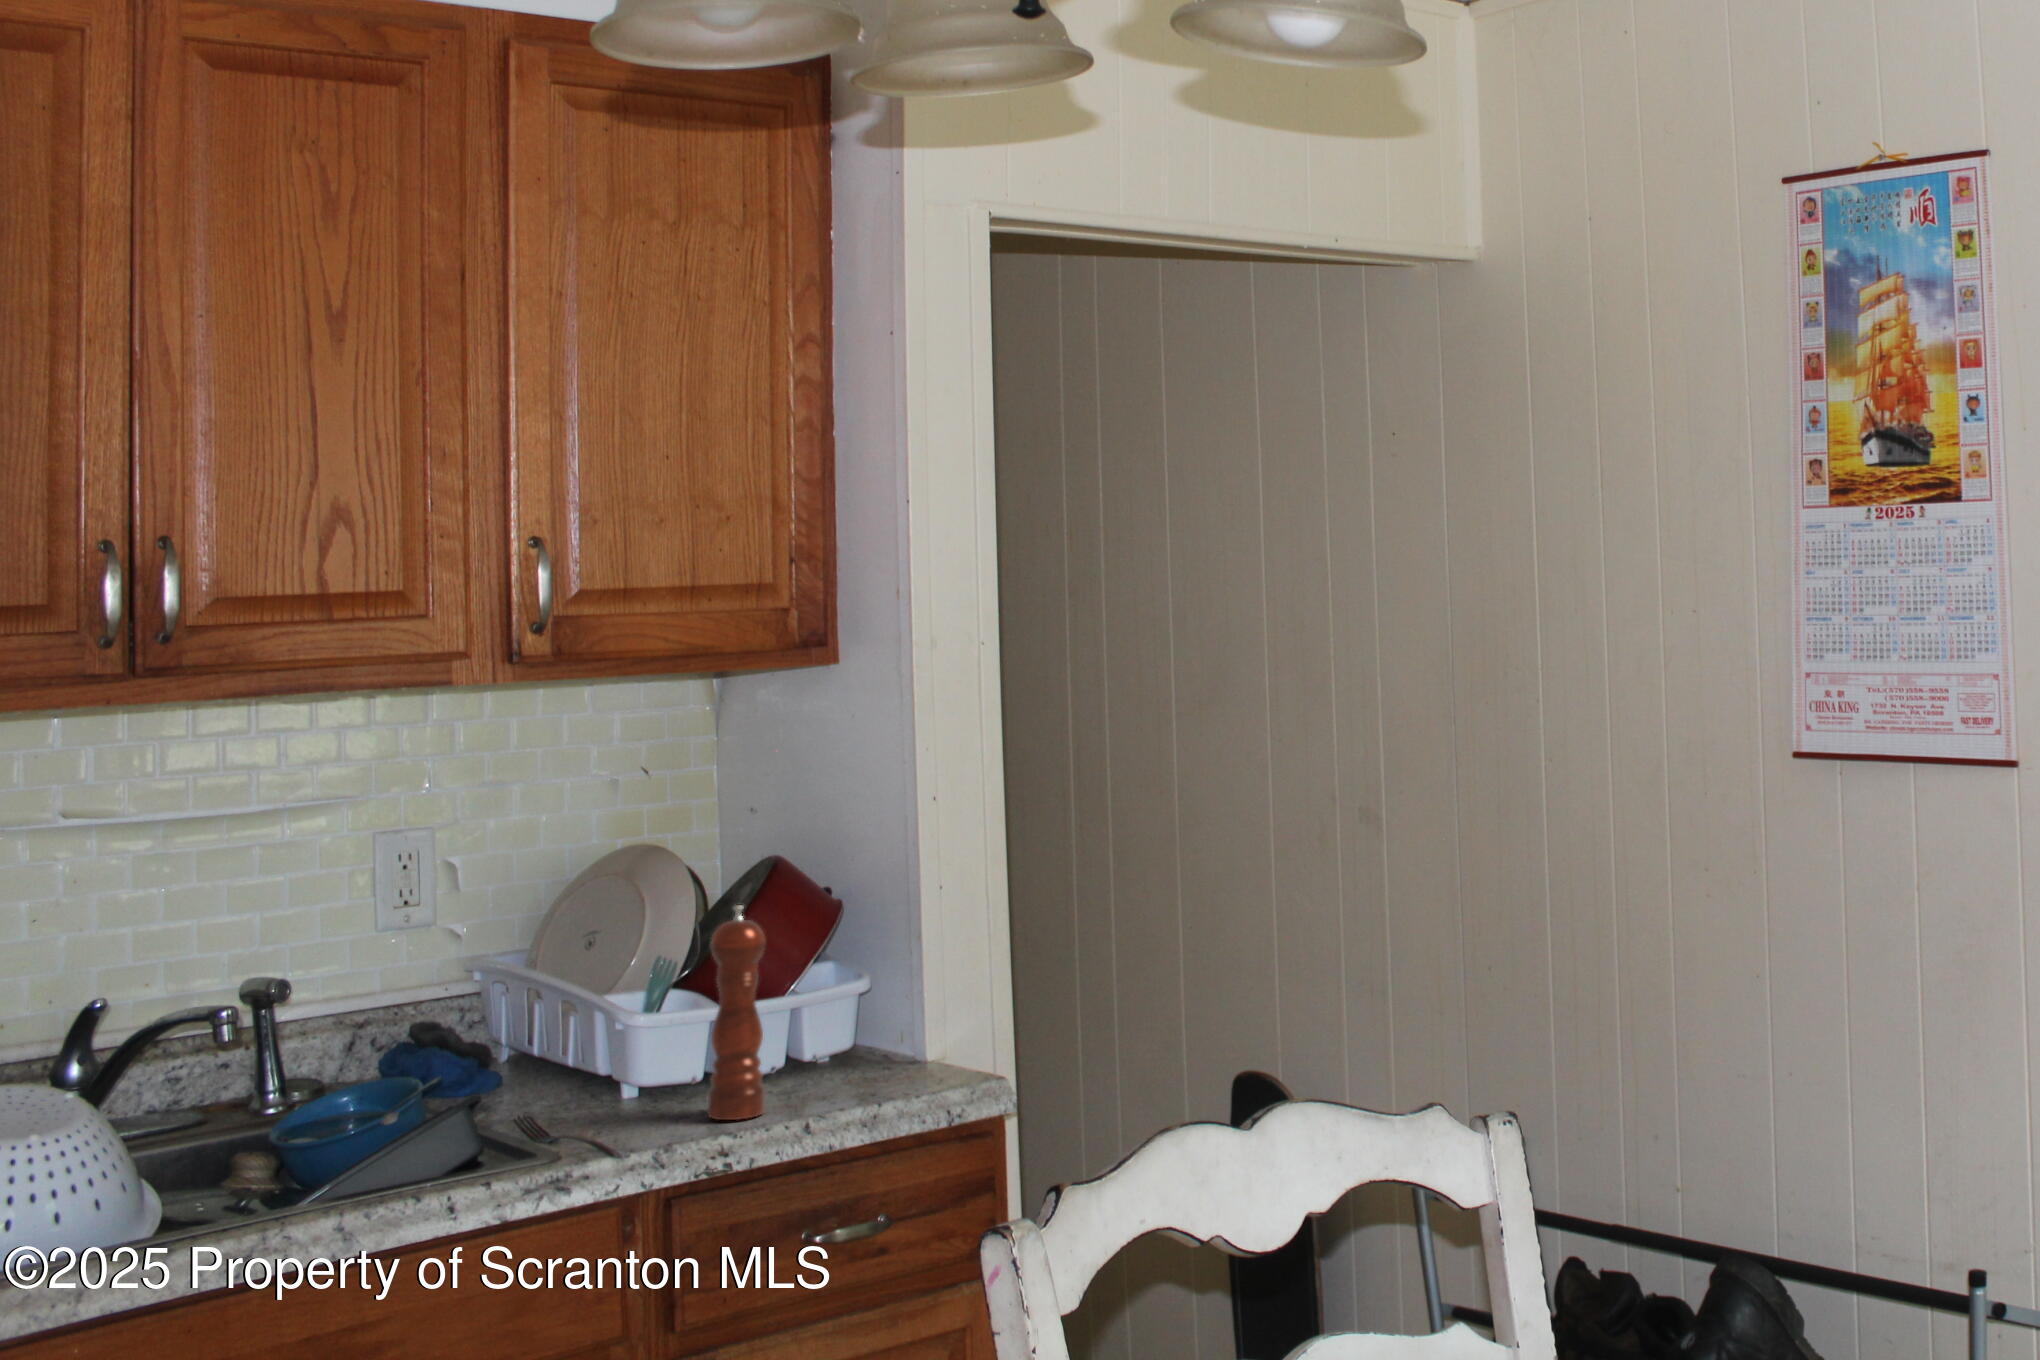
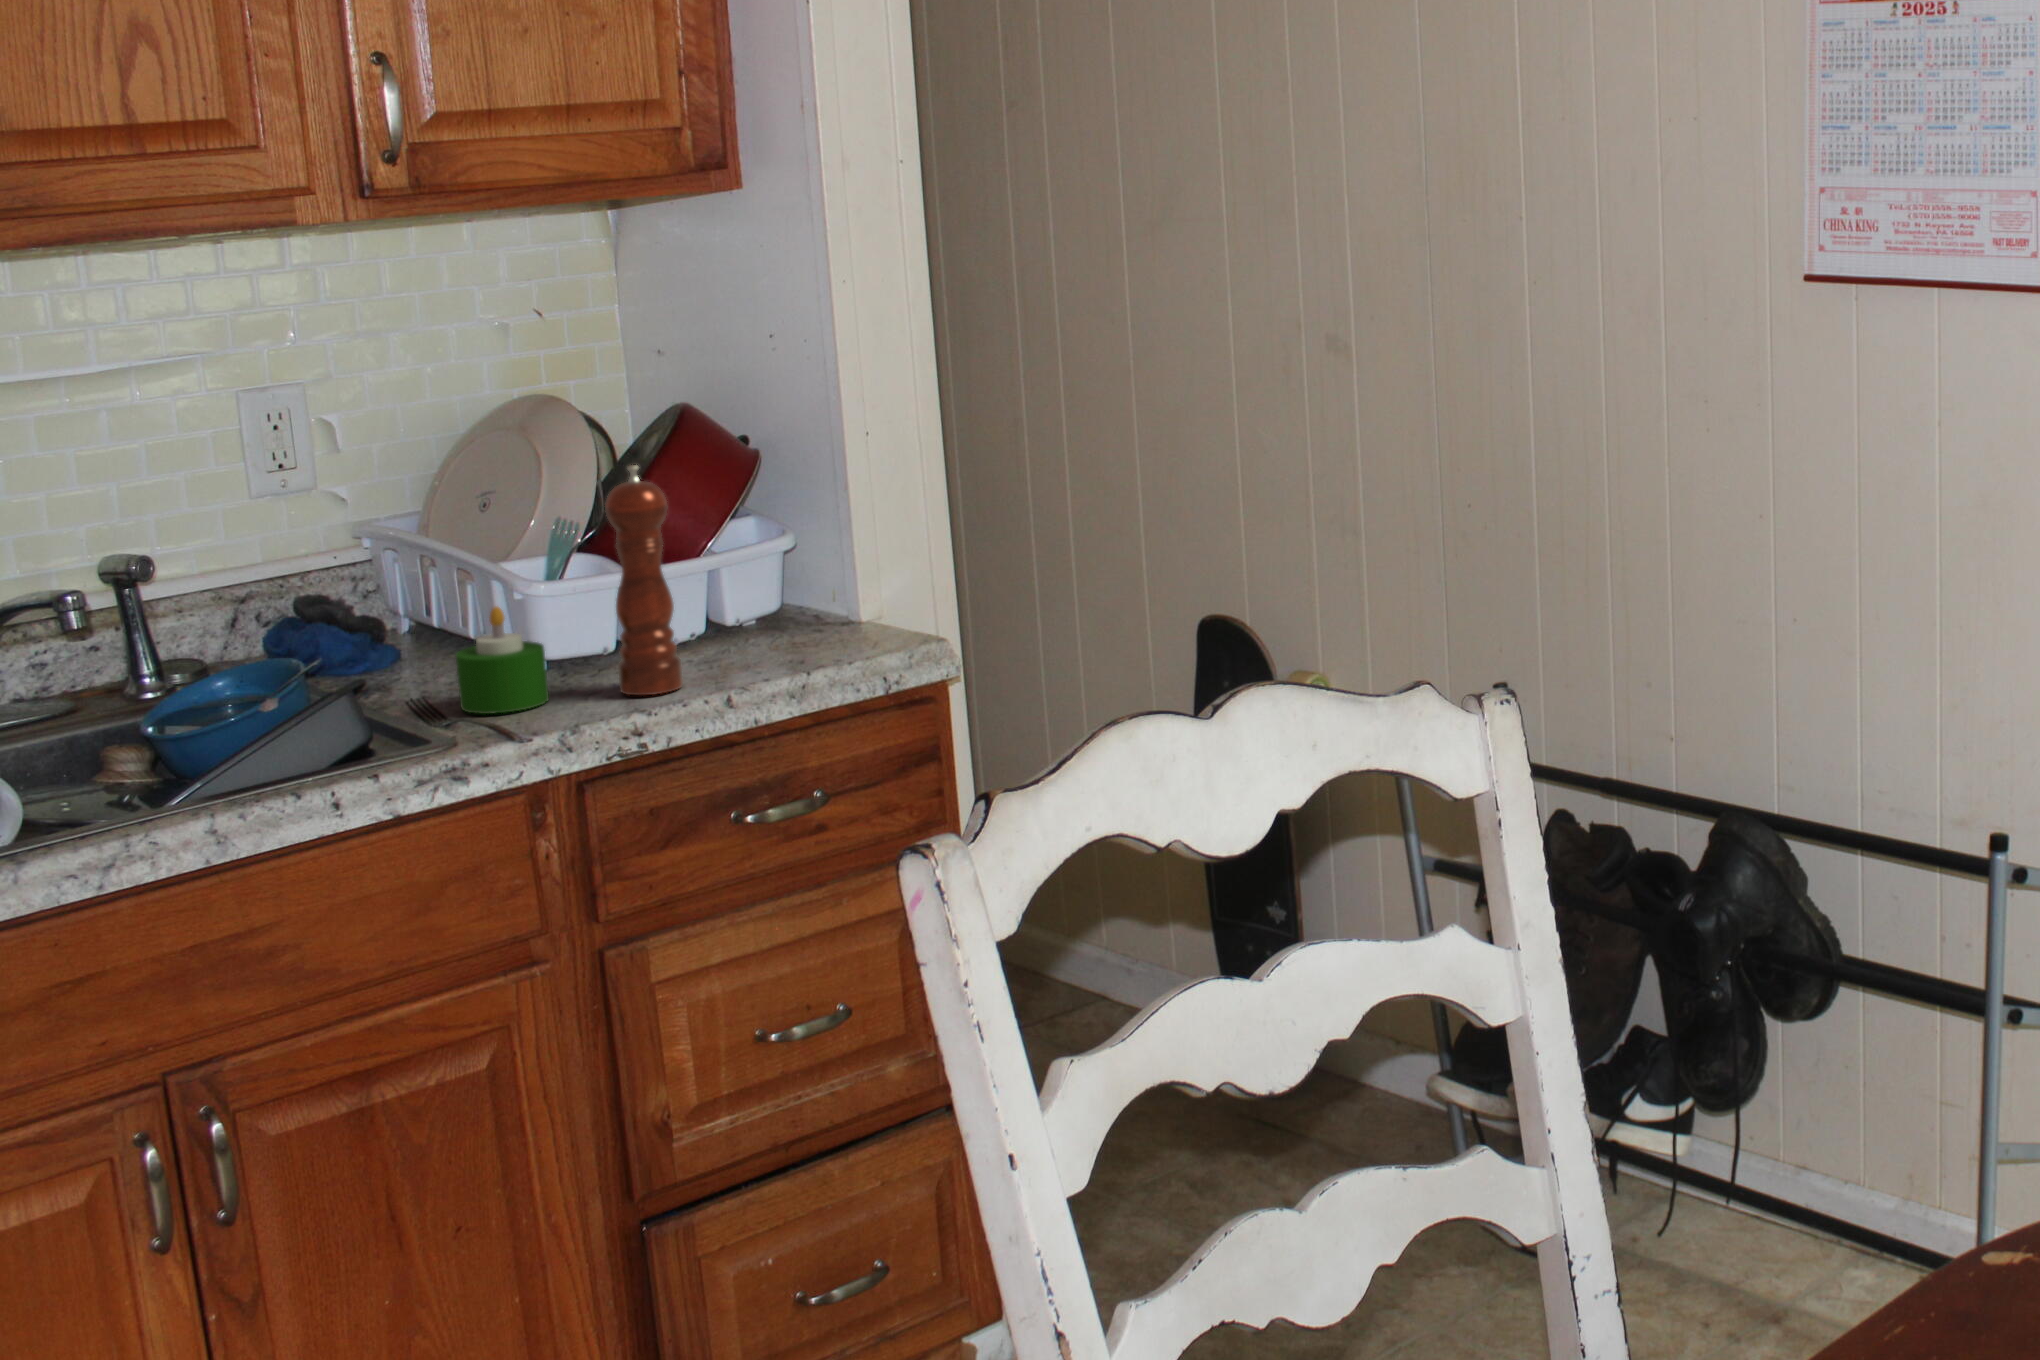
candle: none [563,1034,644,1135] -> present [456,607,549,714]

